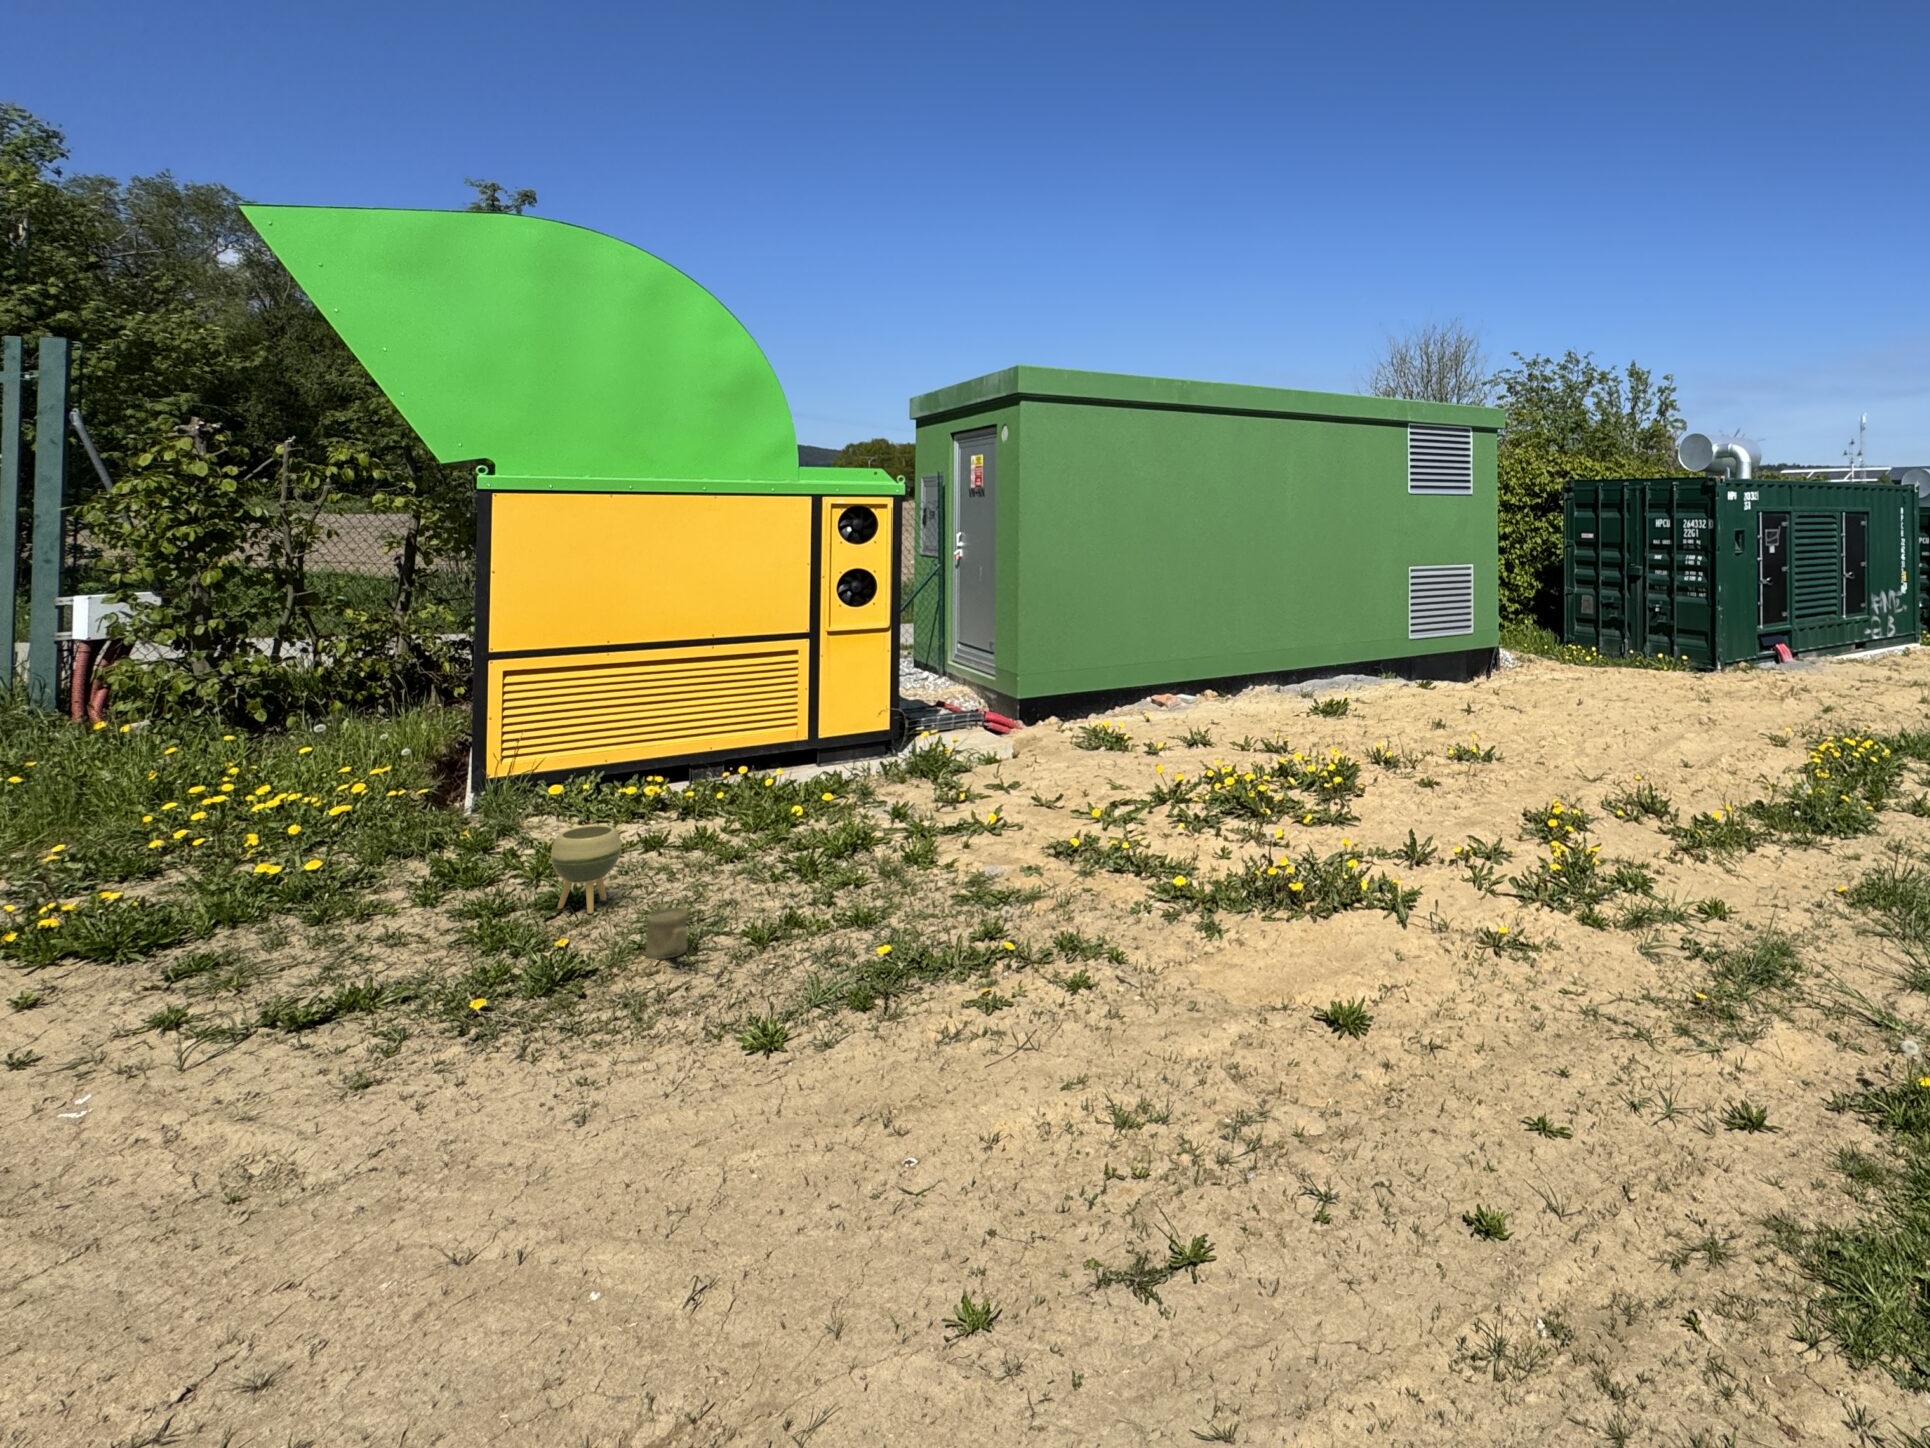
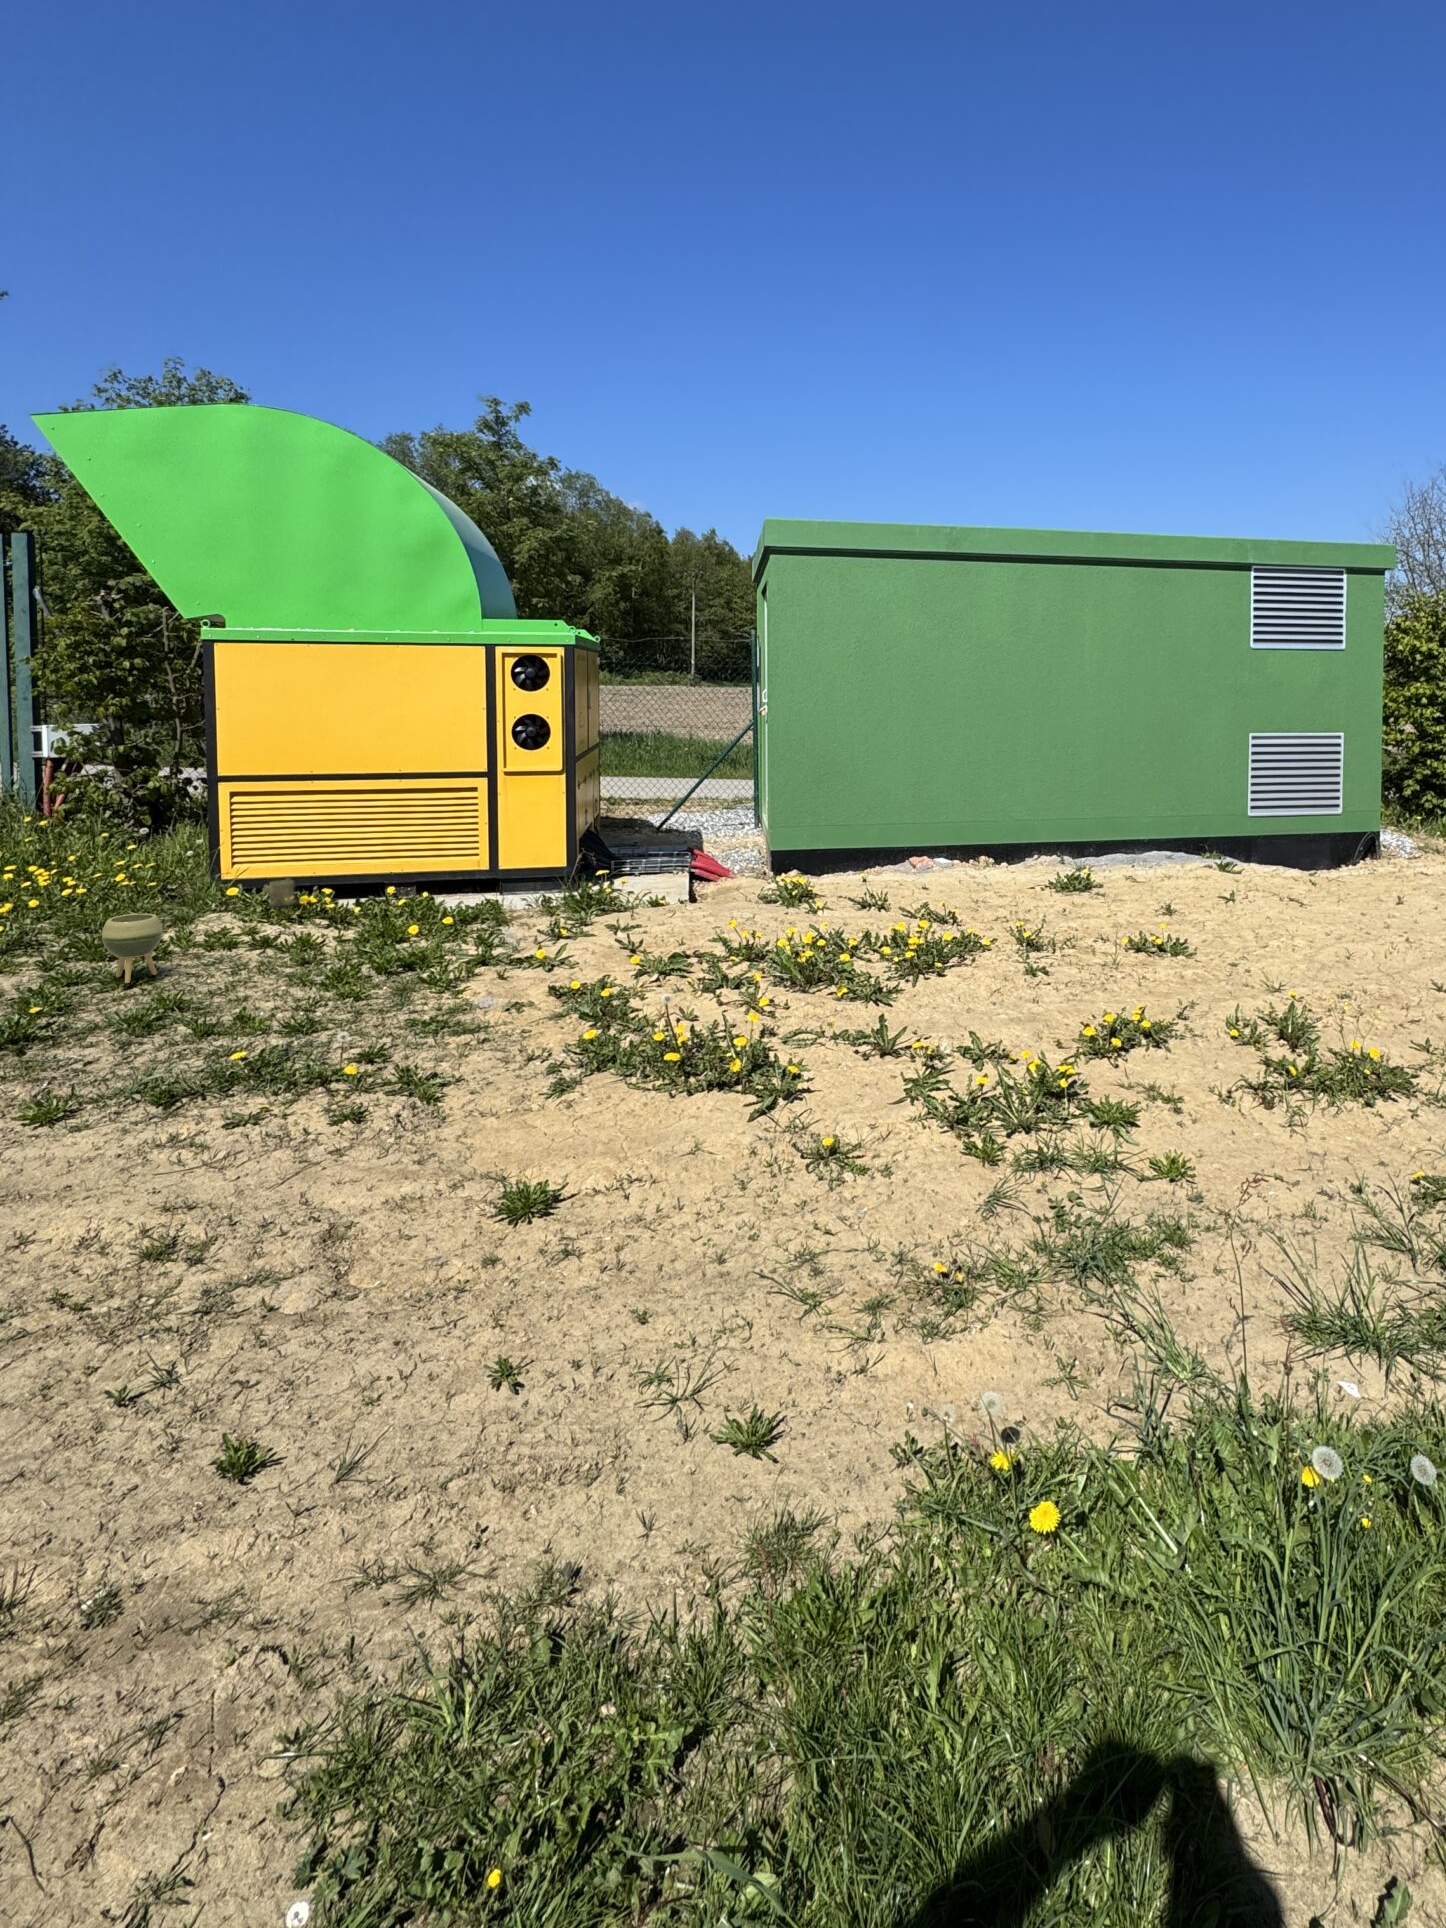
watering can: present [645,904,689,960] -> present [265,878,295,907]

